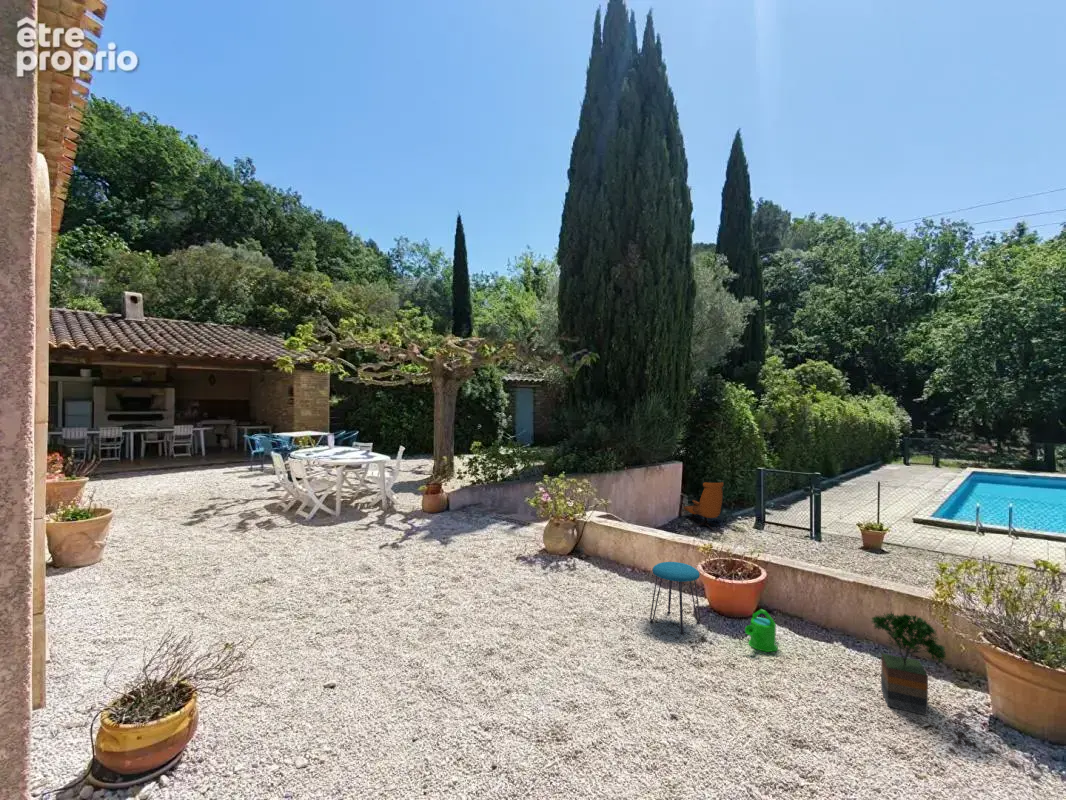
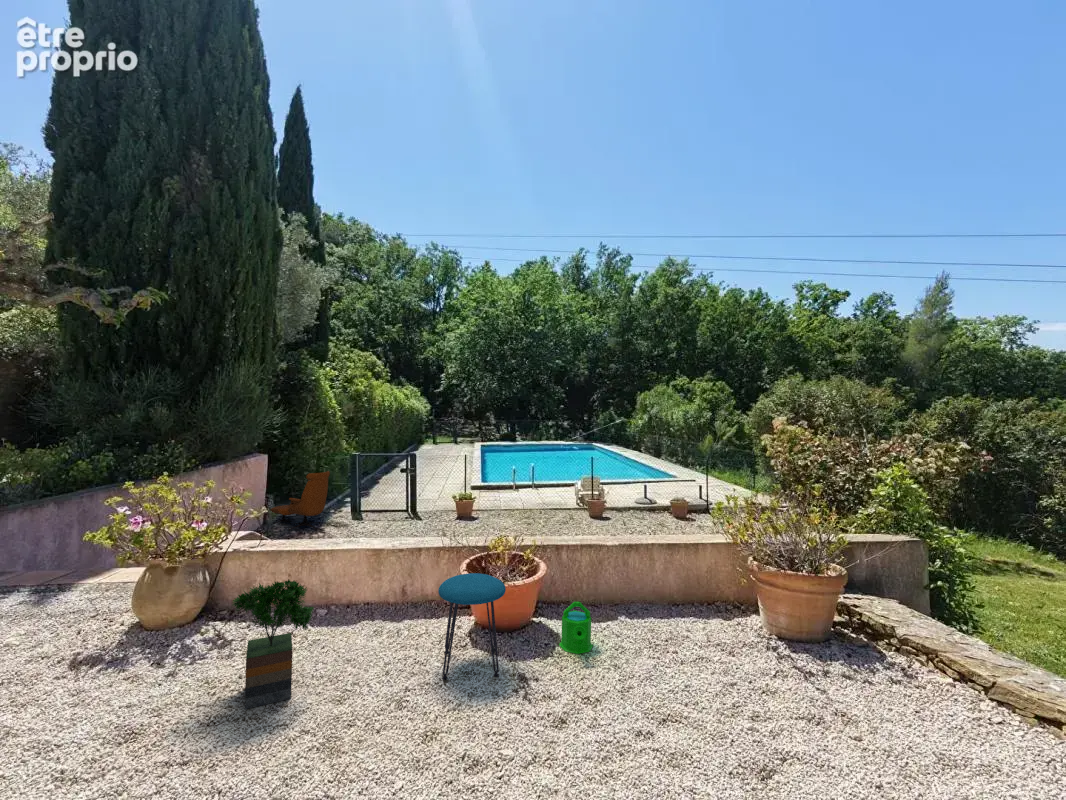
potted tree: present [872,612,946,715] -> present [233,579,314,709]

